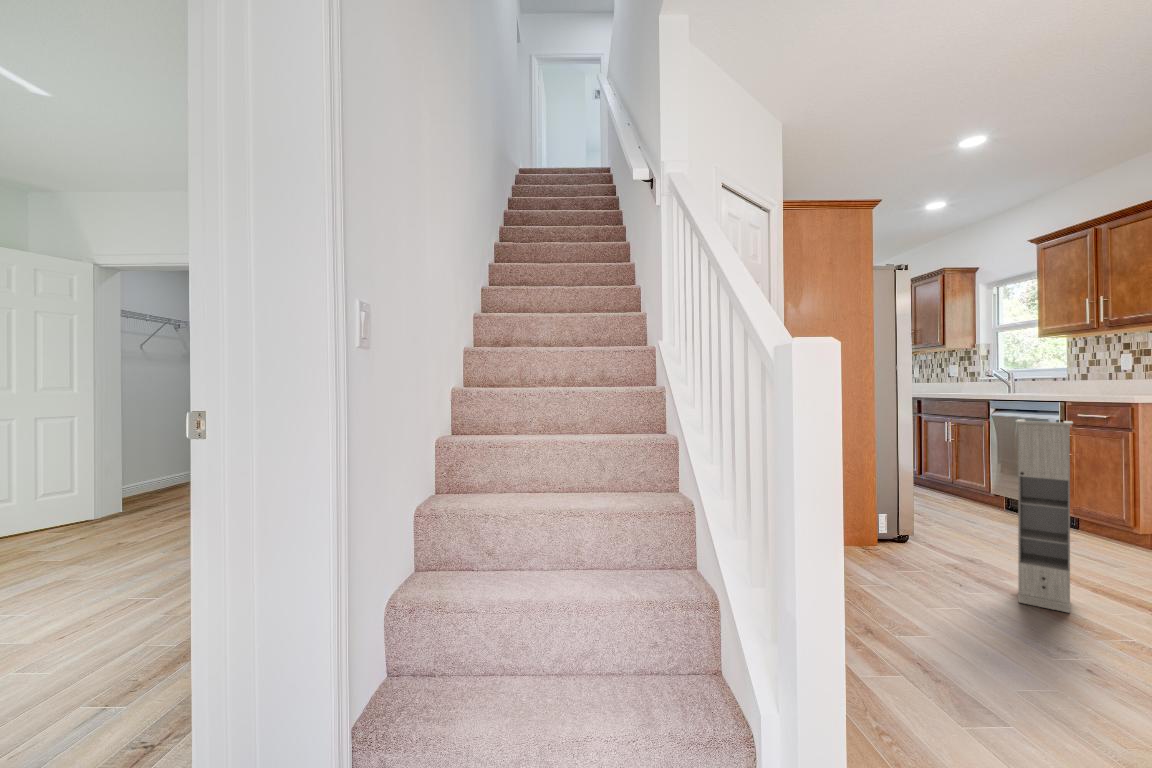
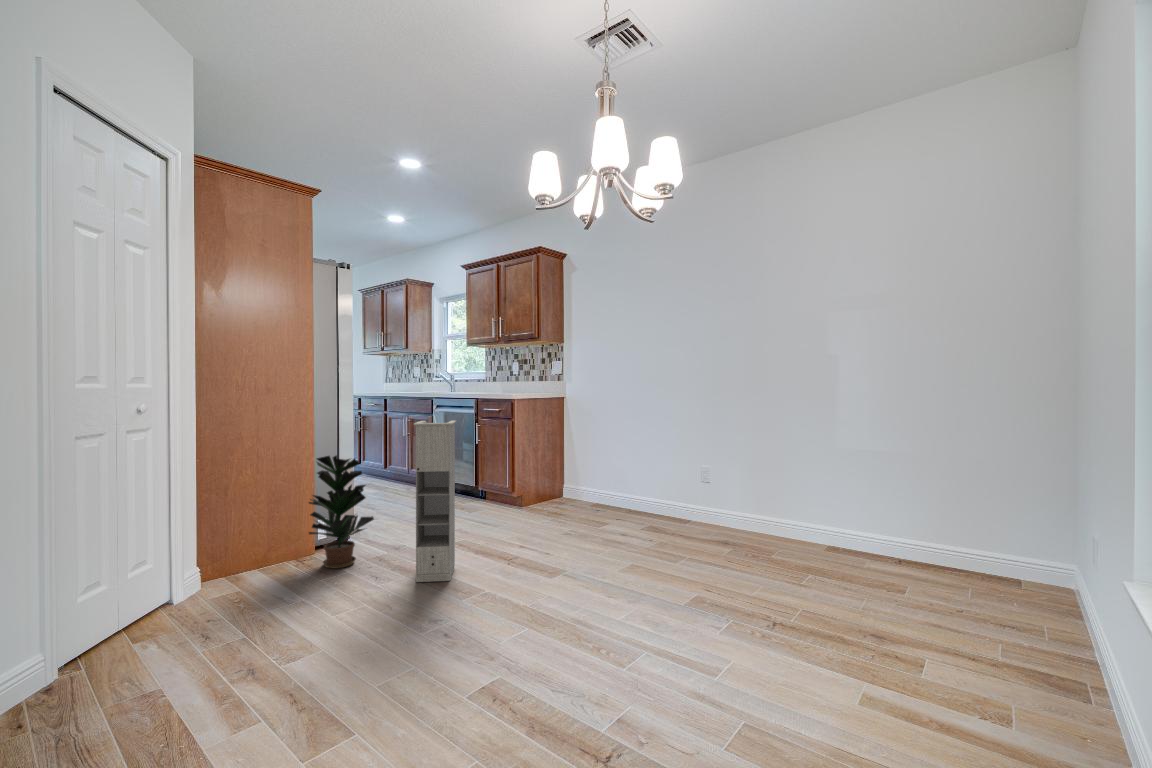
potted plant: none [874,450,950,566] -> present [309,456,374,568]

